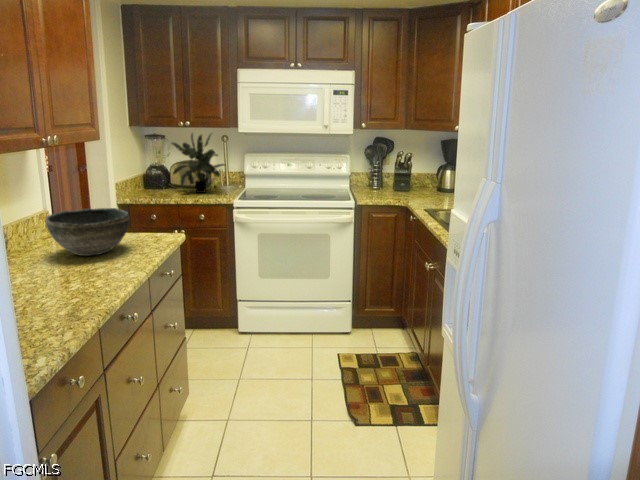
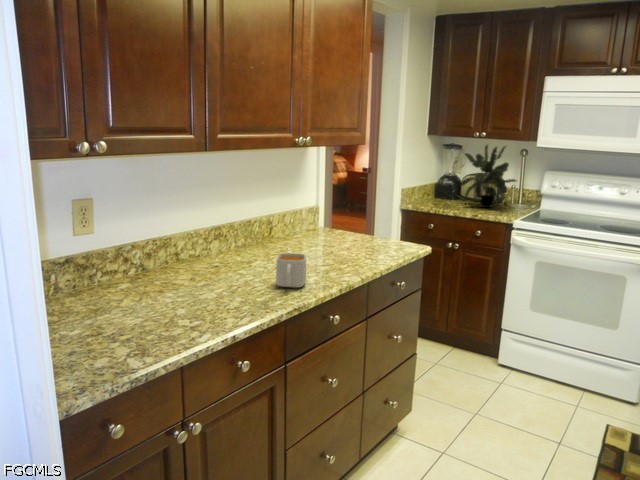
bowl: present [46,208,129,256] -> none [314,210,381,253]
mug: none [32,264,76,308] -> present [276,253,306,288]

